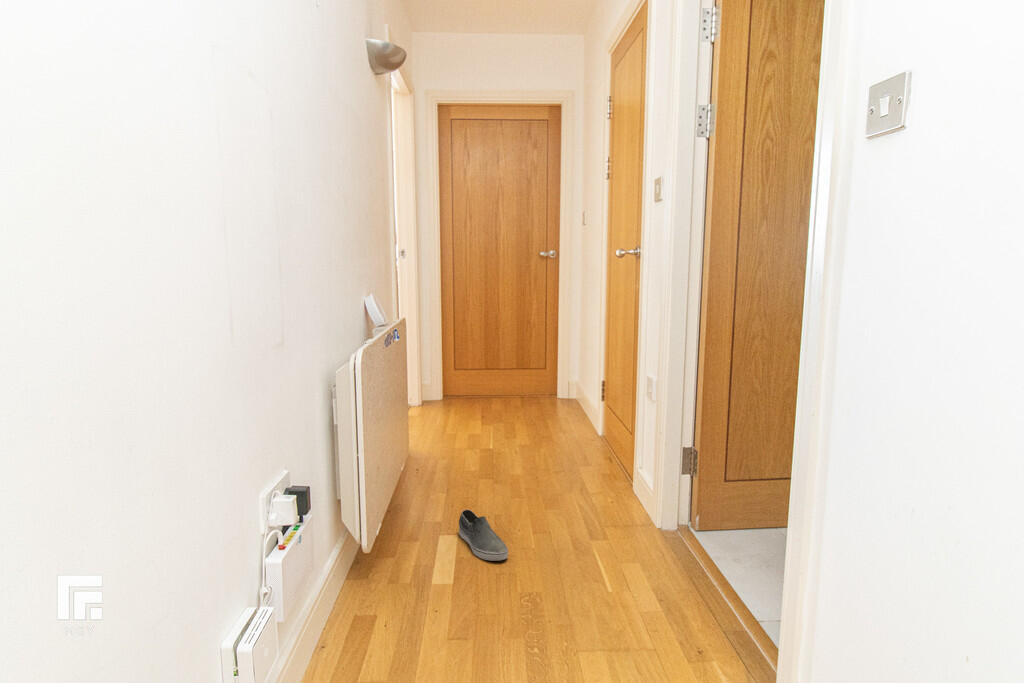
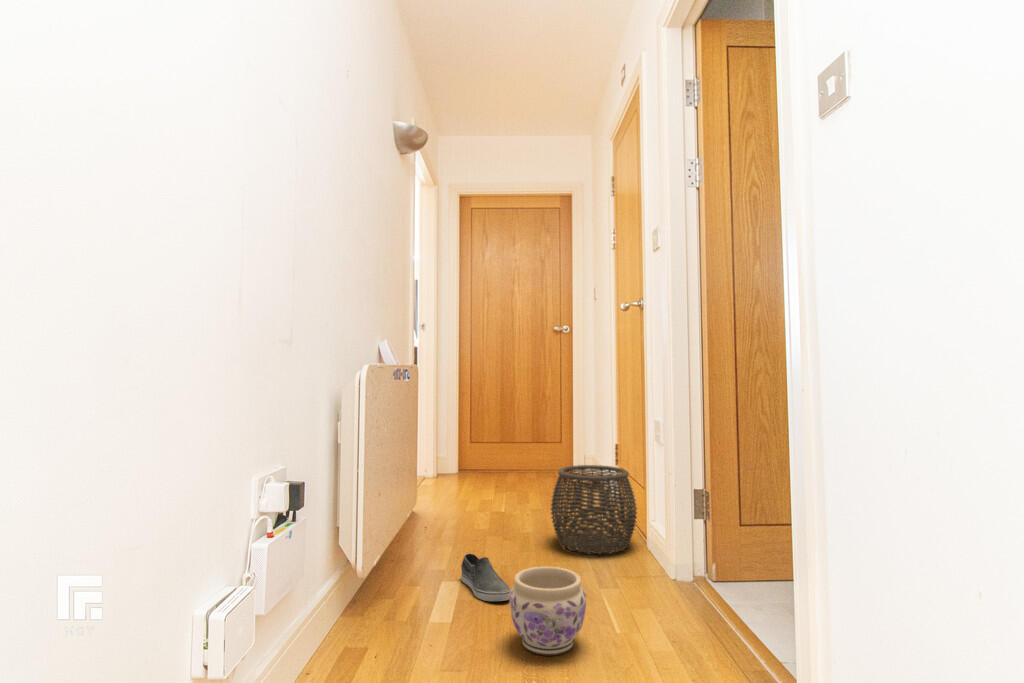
woven basket: none [541,412,626,501] -> present [551,465,637,554]
planter: none [510,538,583,624] -> present [509,566,586,656]

